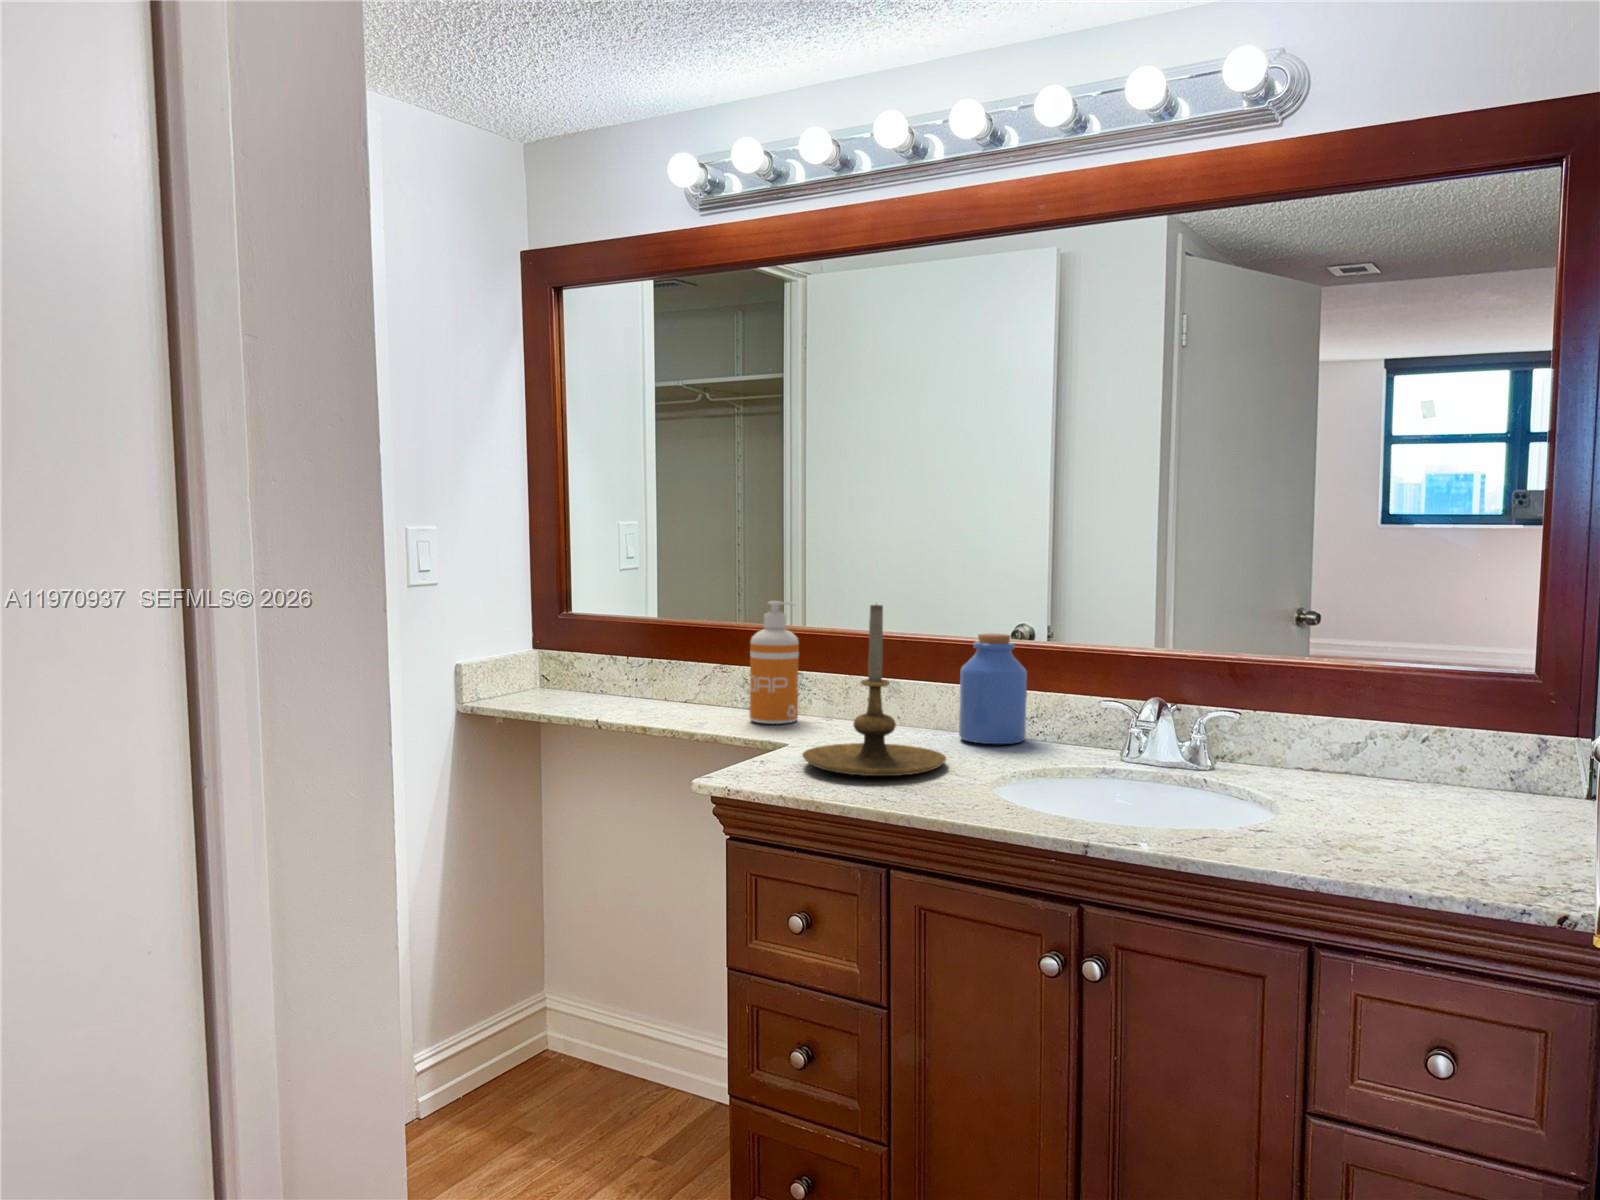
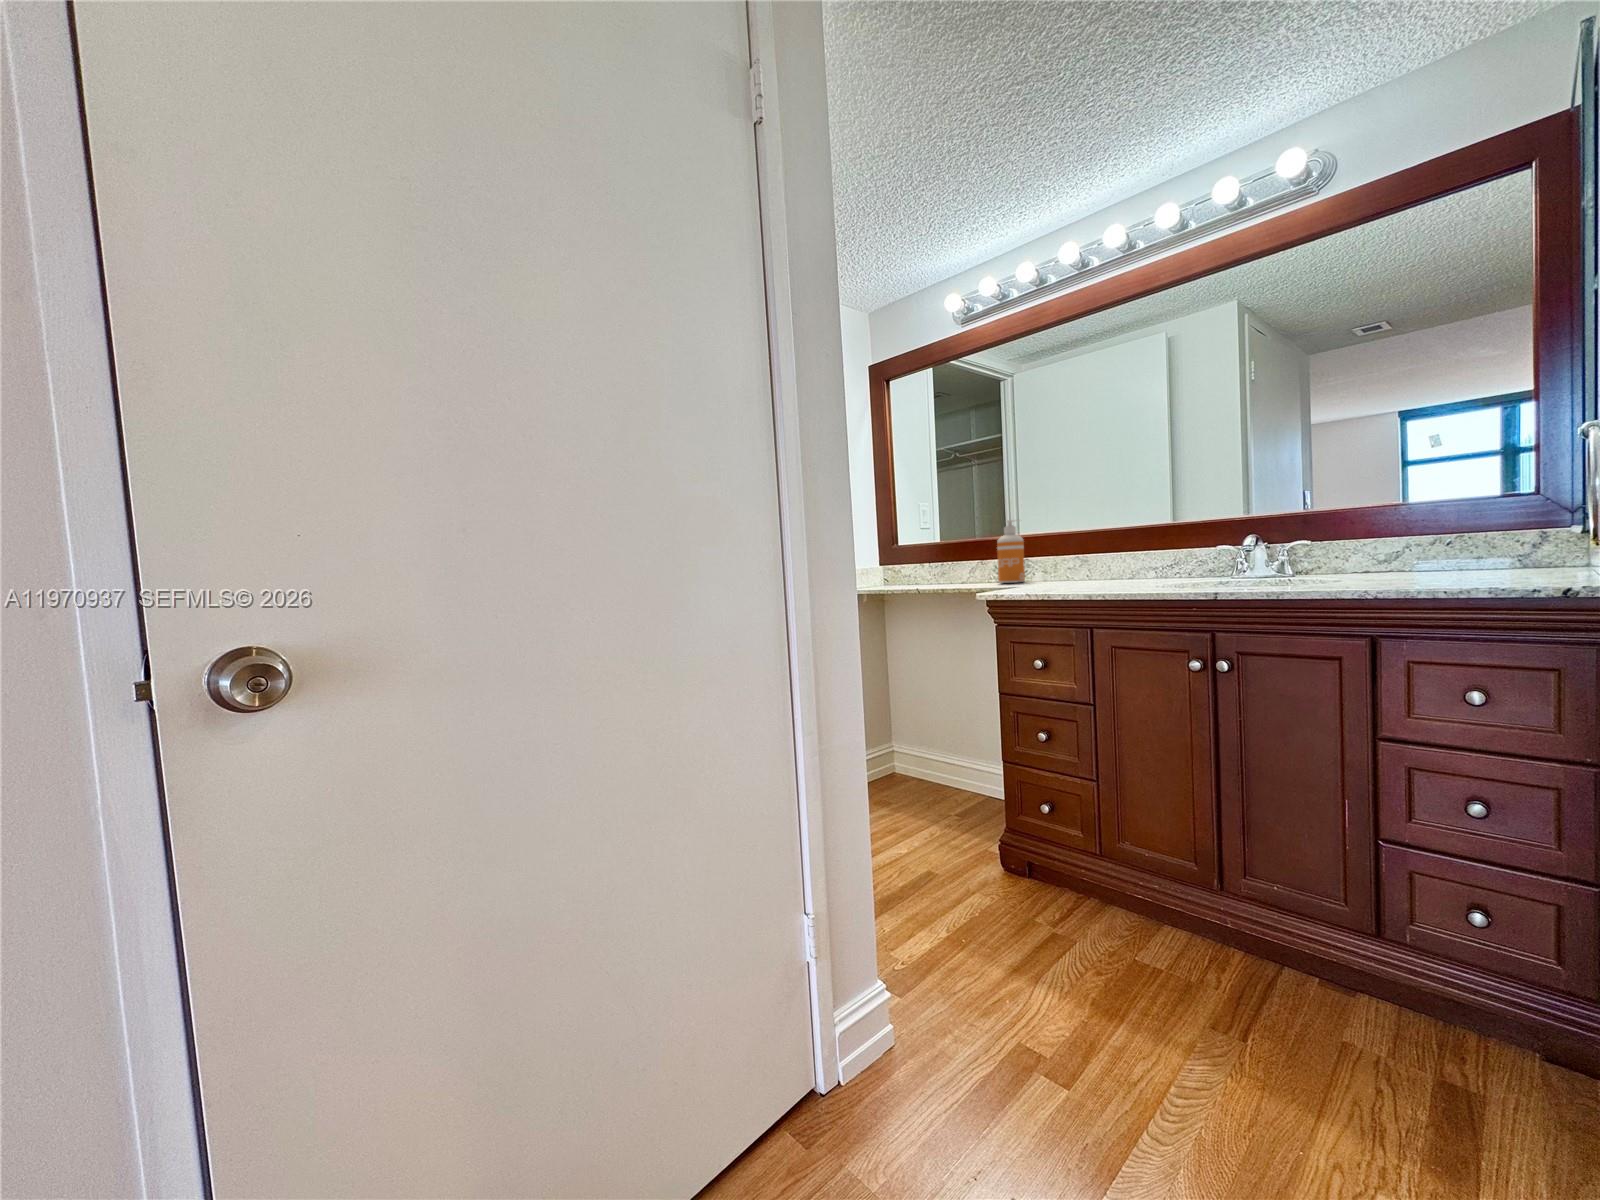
candle holder: present [802,604,946,776] -> none [1035,500,1119,587]
jar: present [959,633,1027,744] -> none [1121,519,1164,578]

